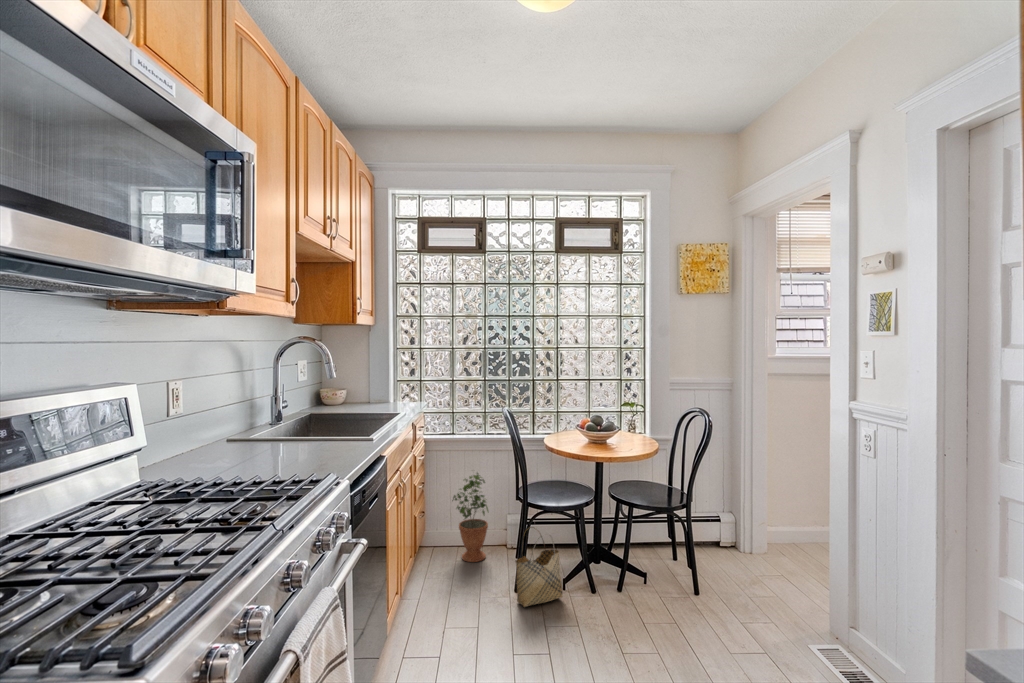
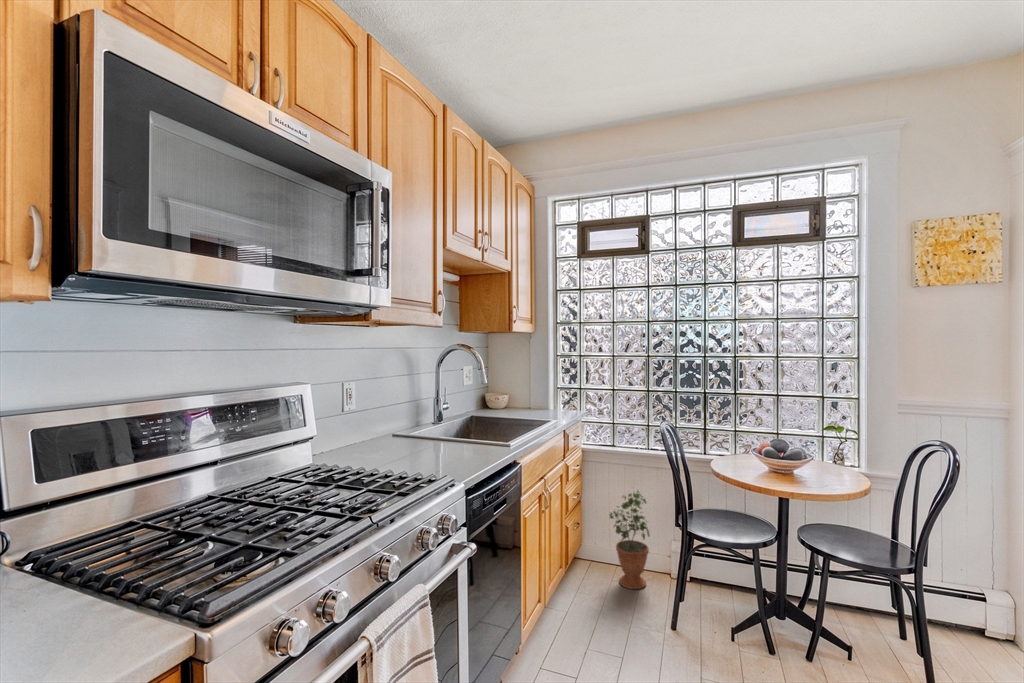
woven basket: present [515,527,563,607] -> none [668,565,730,661]

